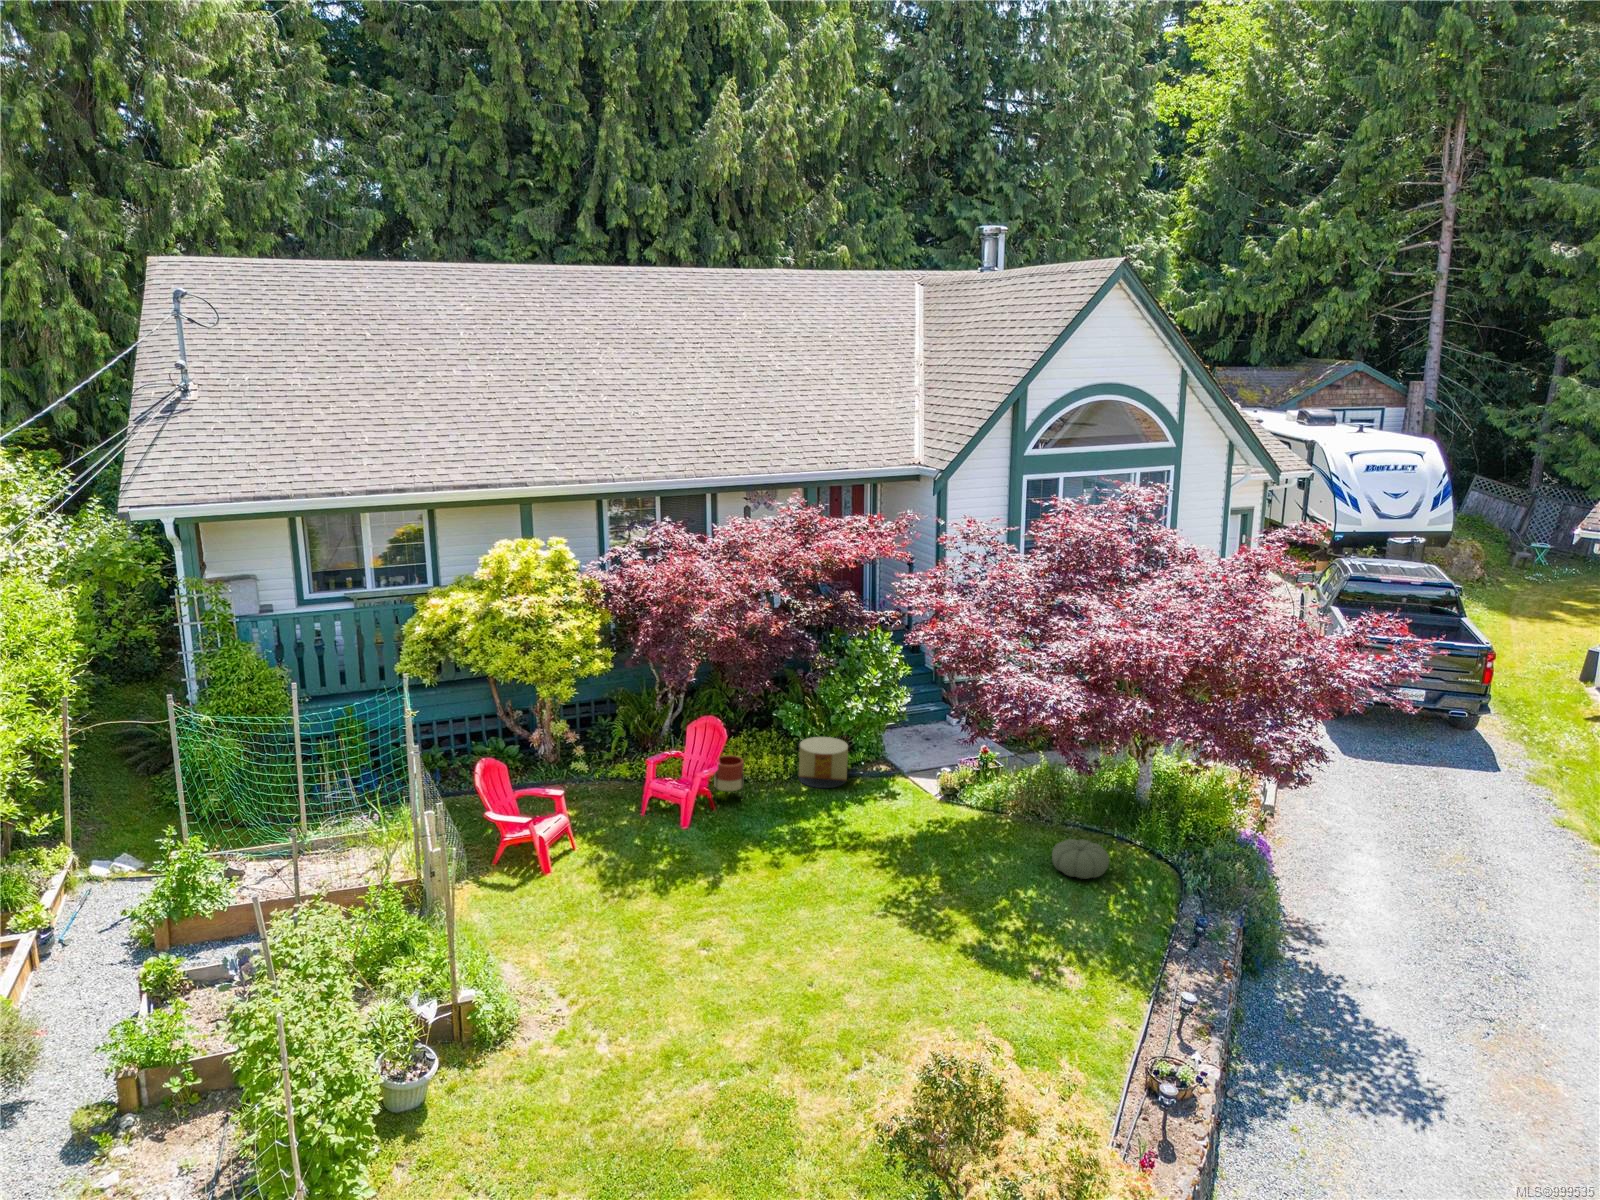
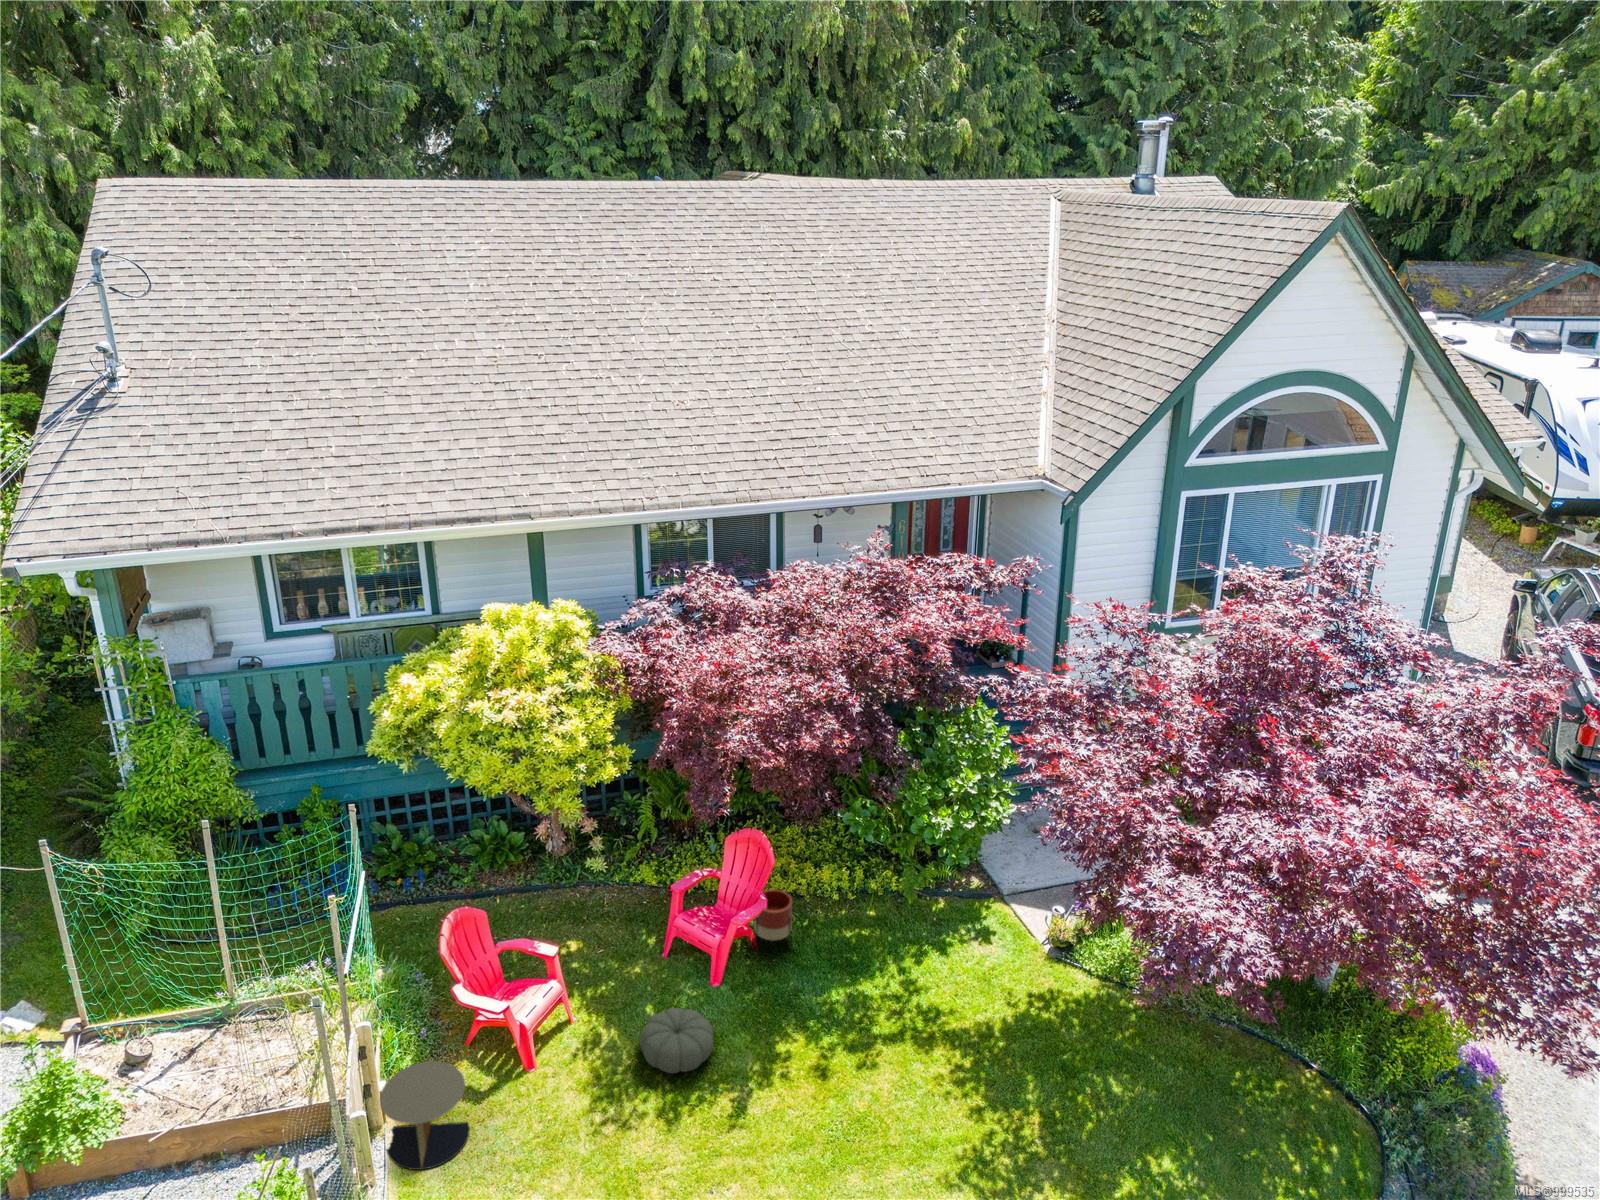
side table: present [799,737,848,788] -> present [380,1061,470,1170]
pouf: present [1052,839,1109,879] -> present [640,1008,713,1073]

